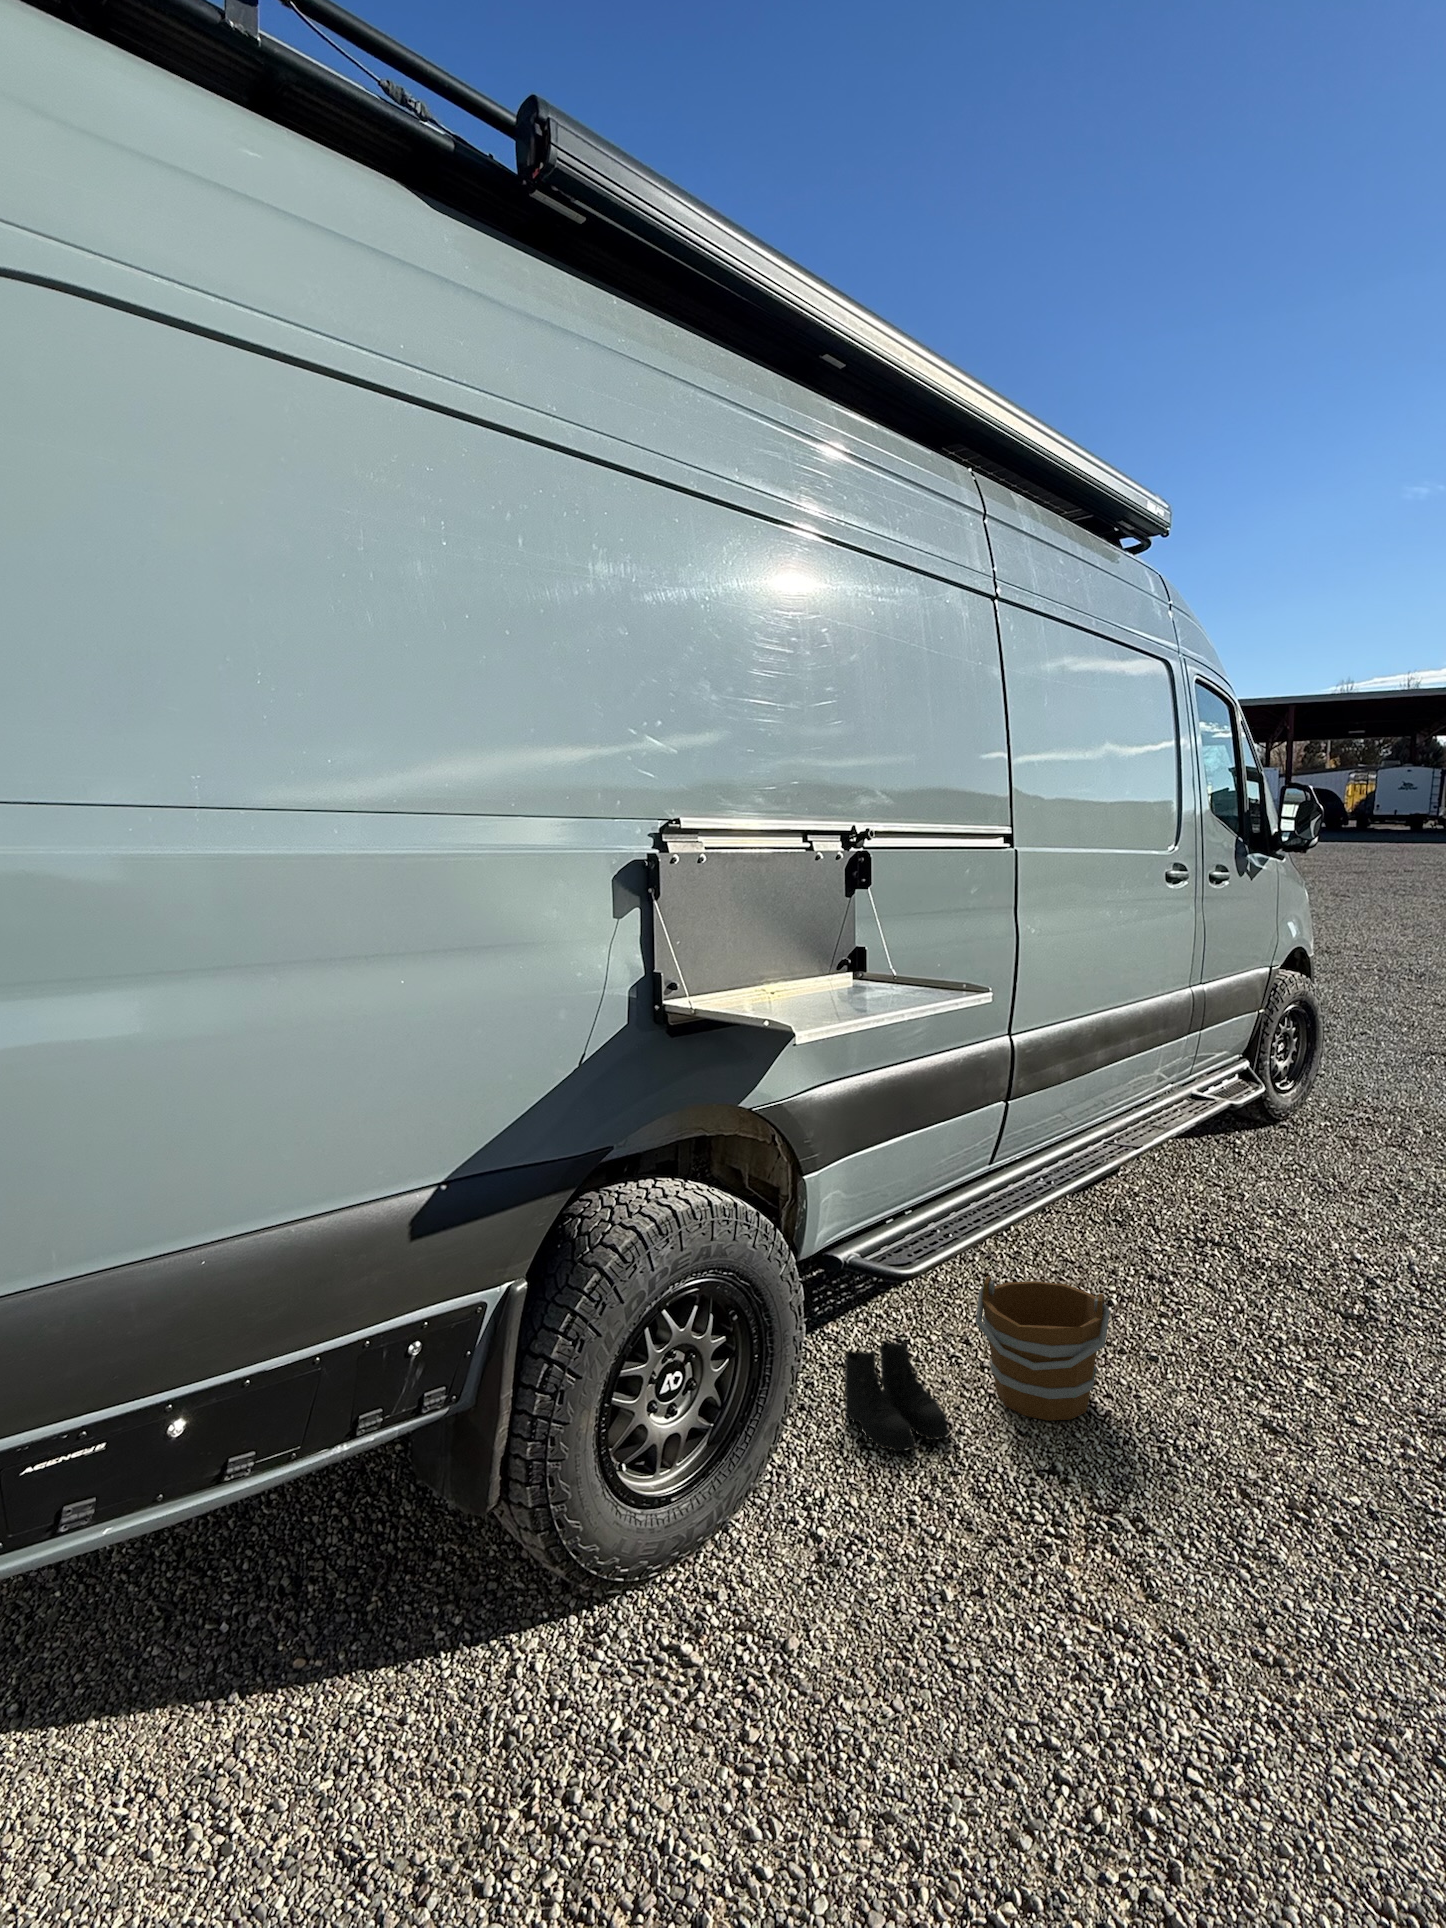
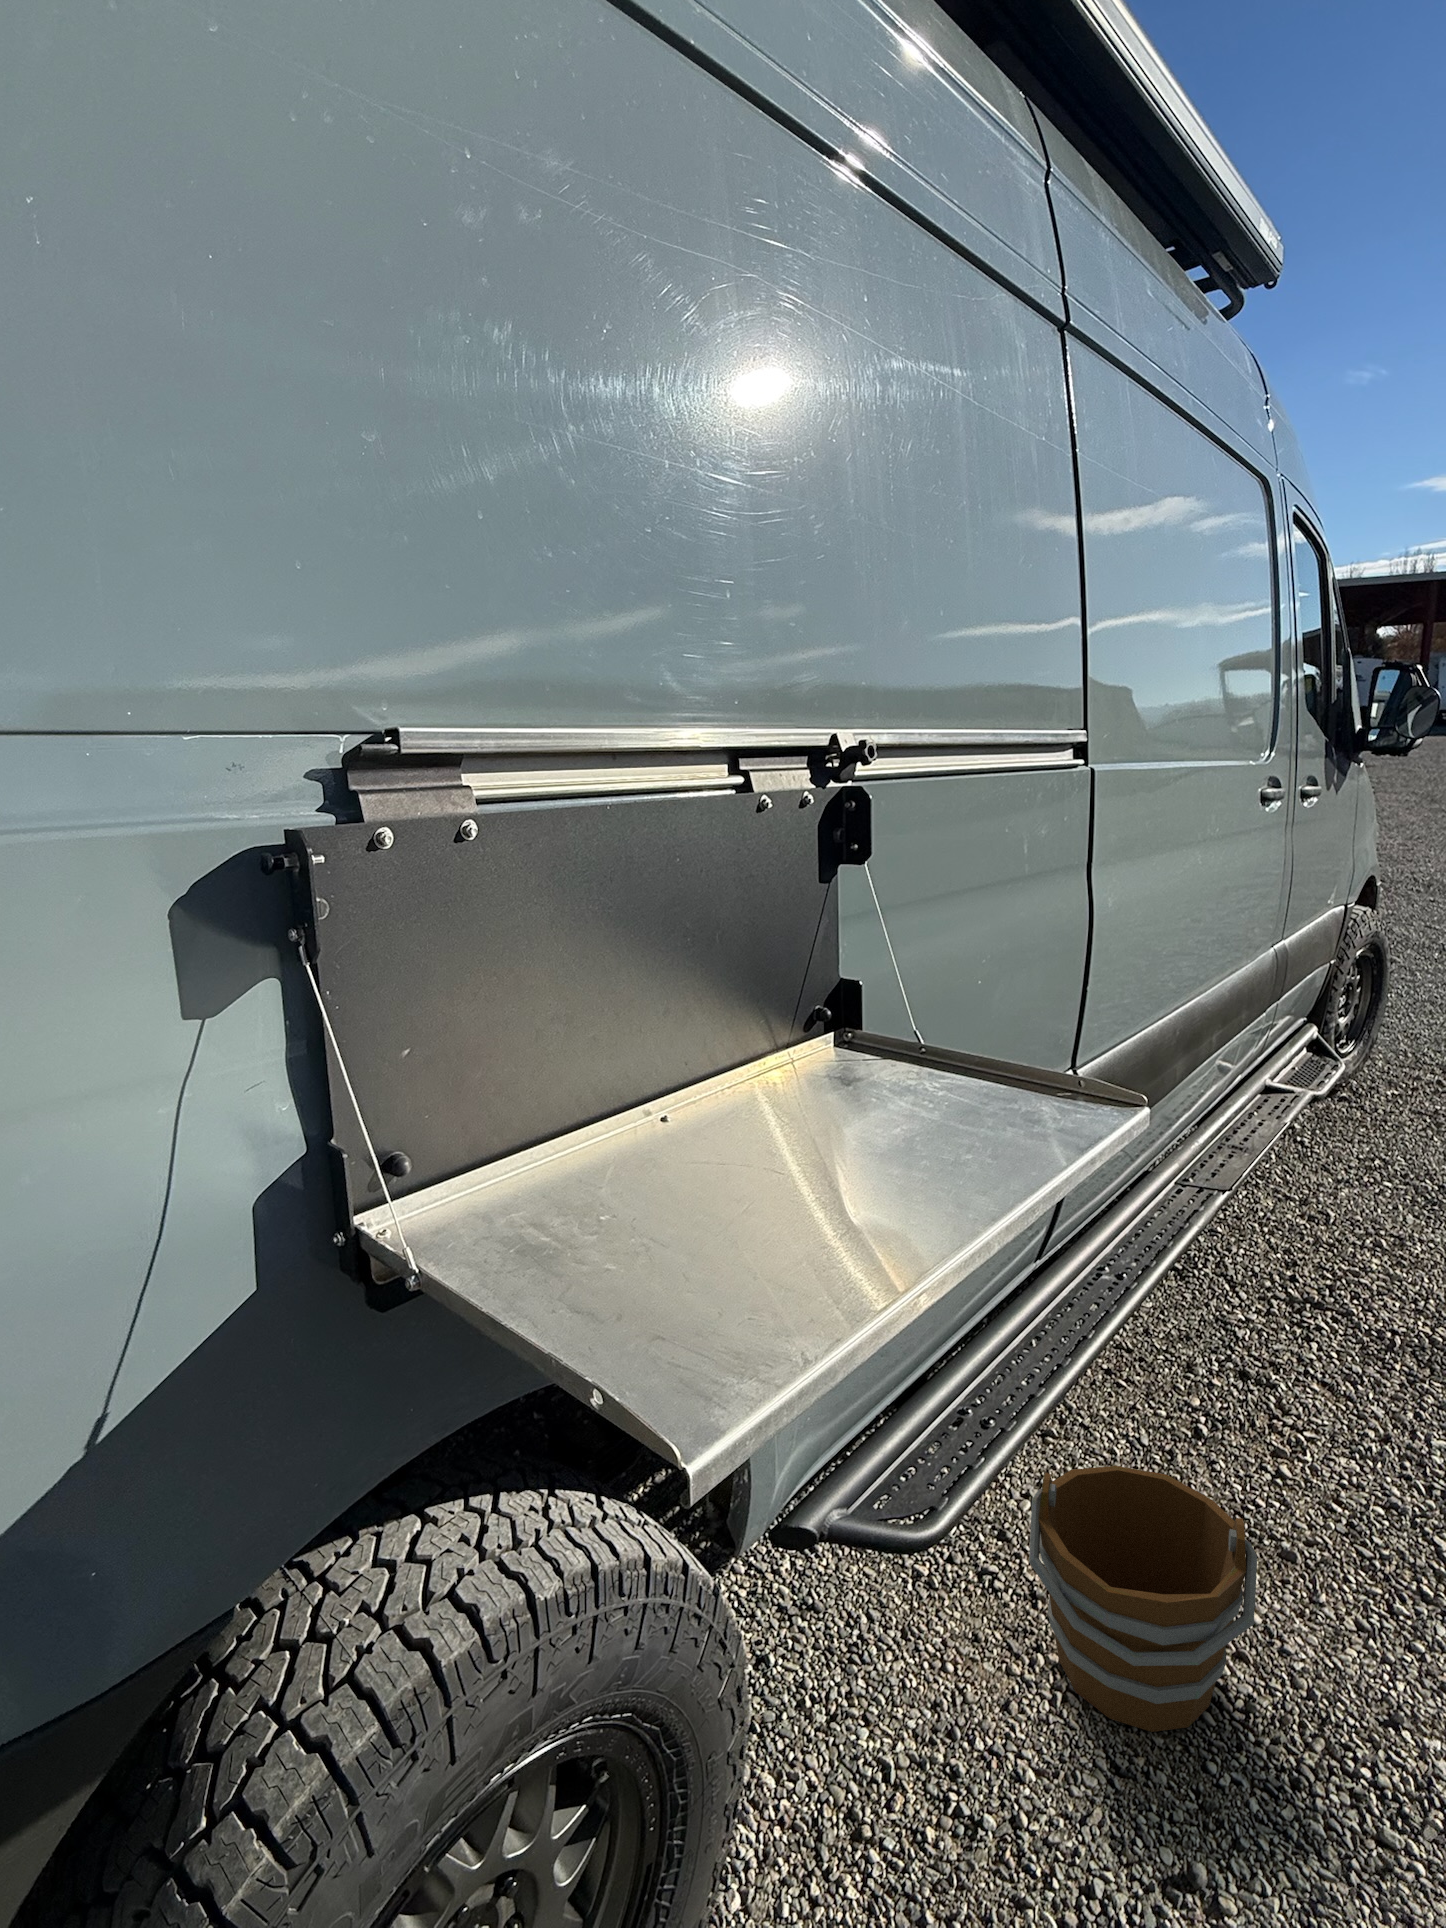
boots: present [844,1340,950,1452] -> none [812,1592,993,1842]

